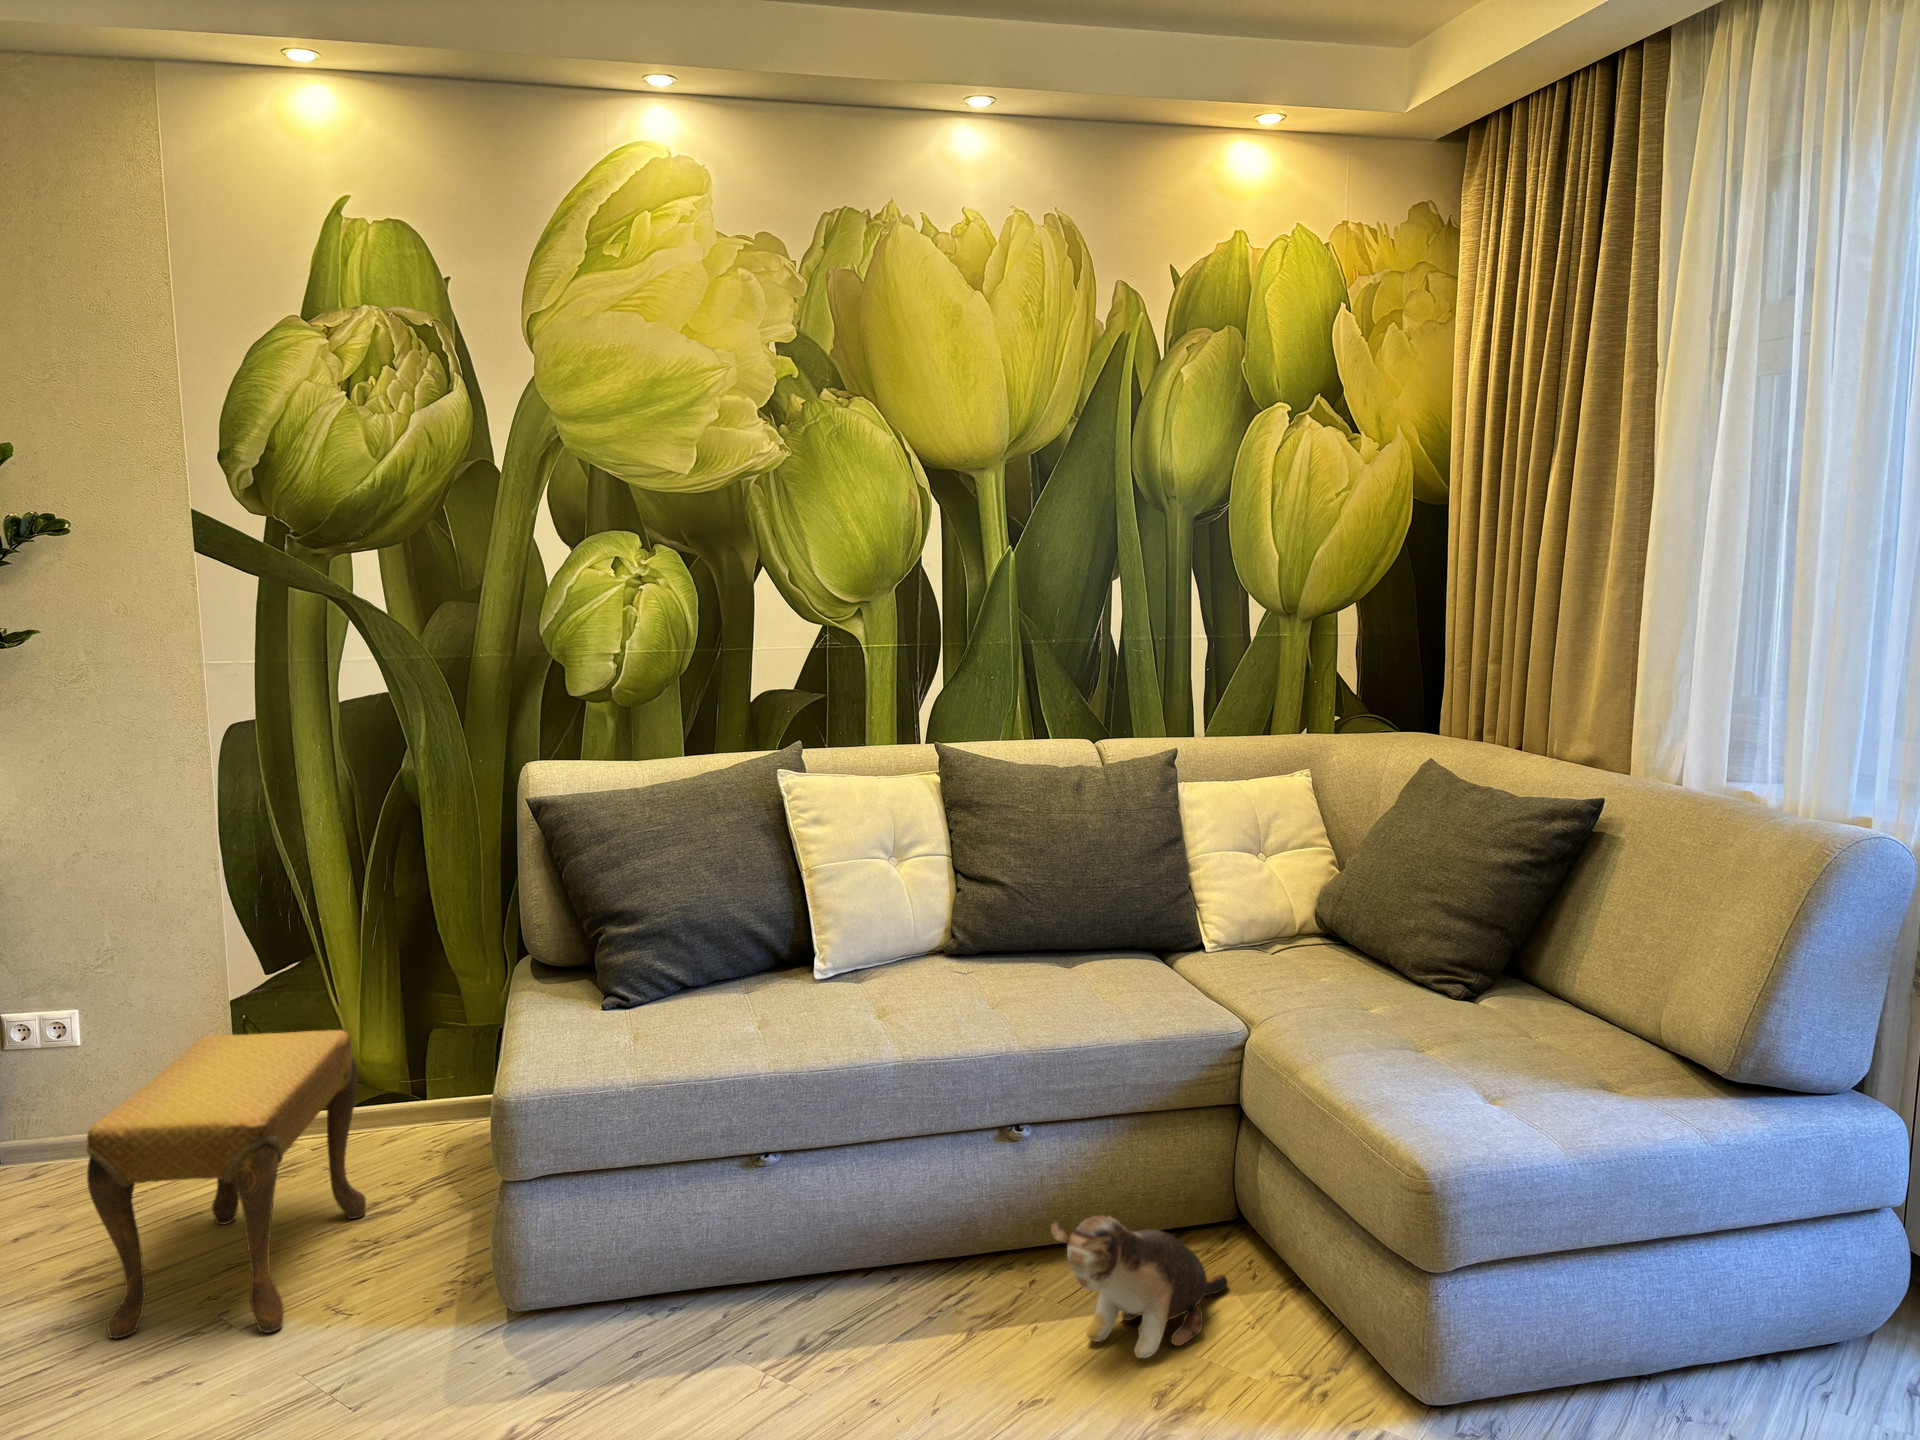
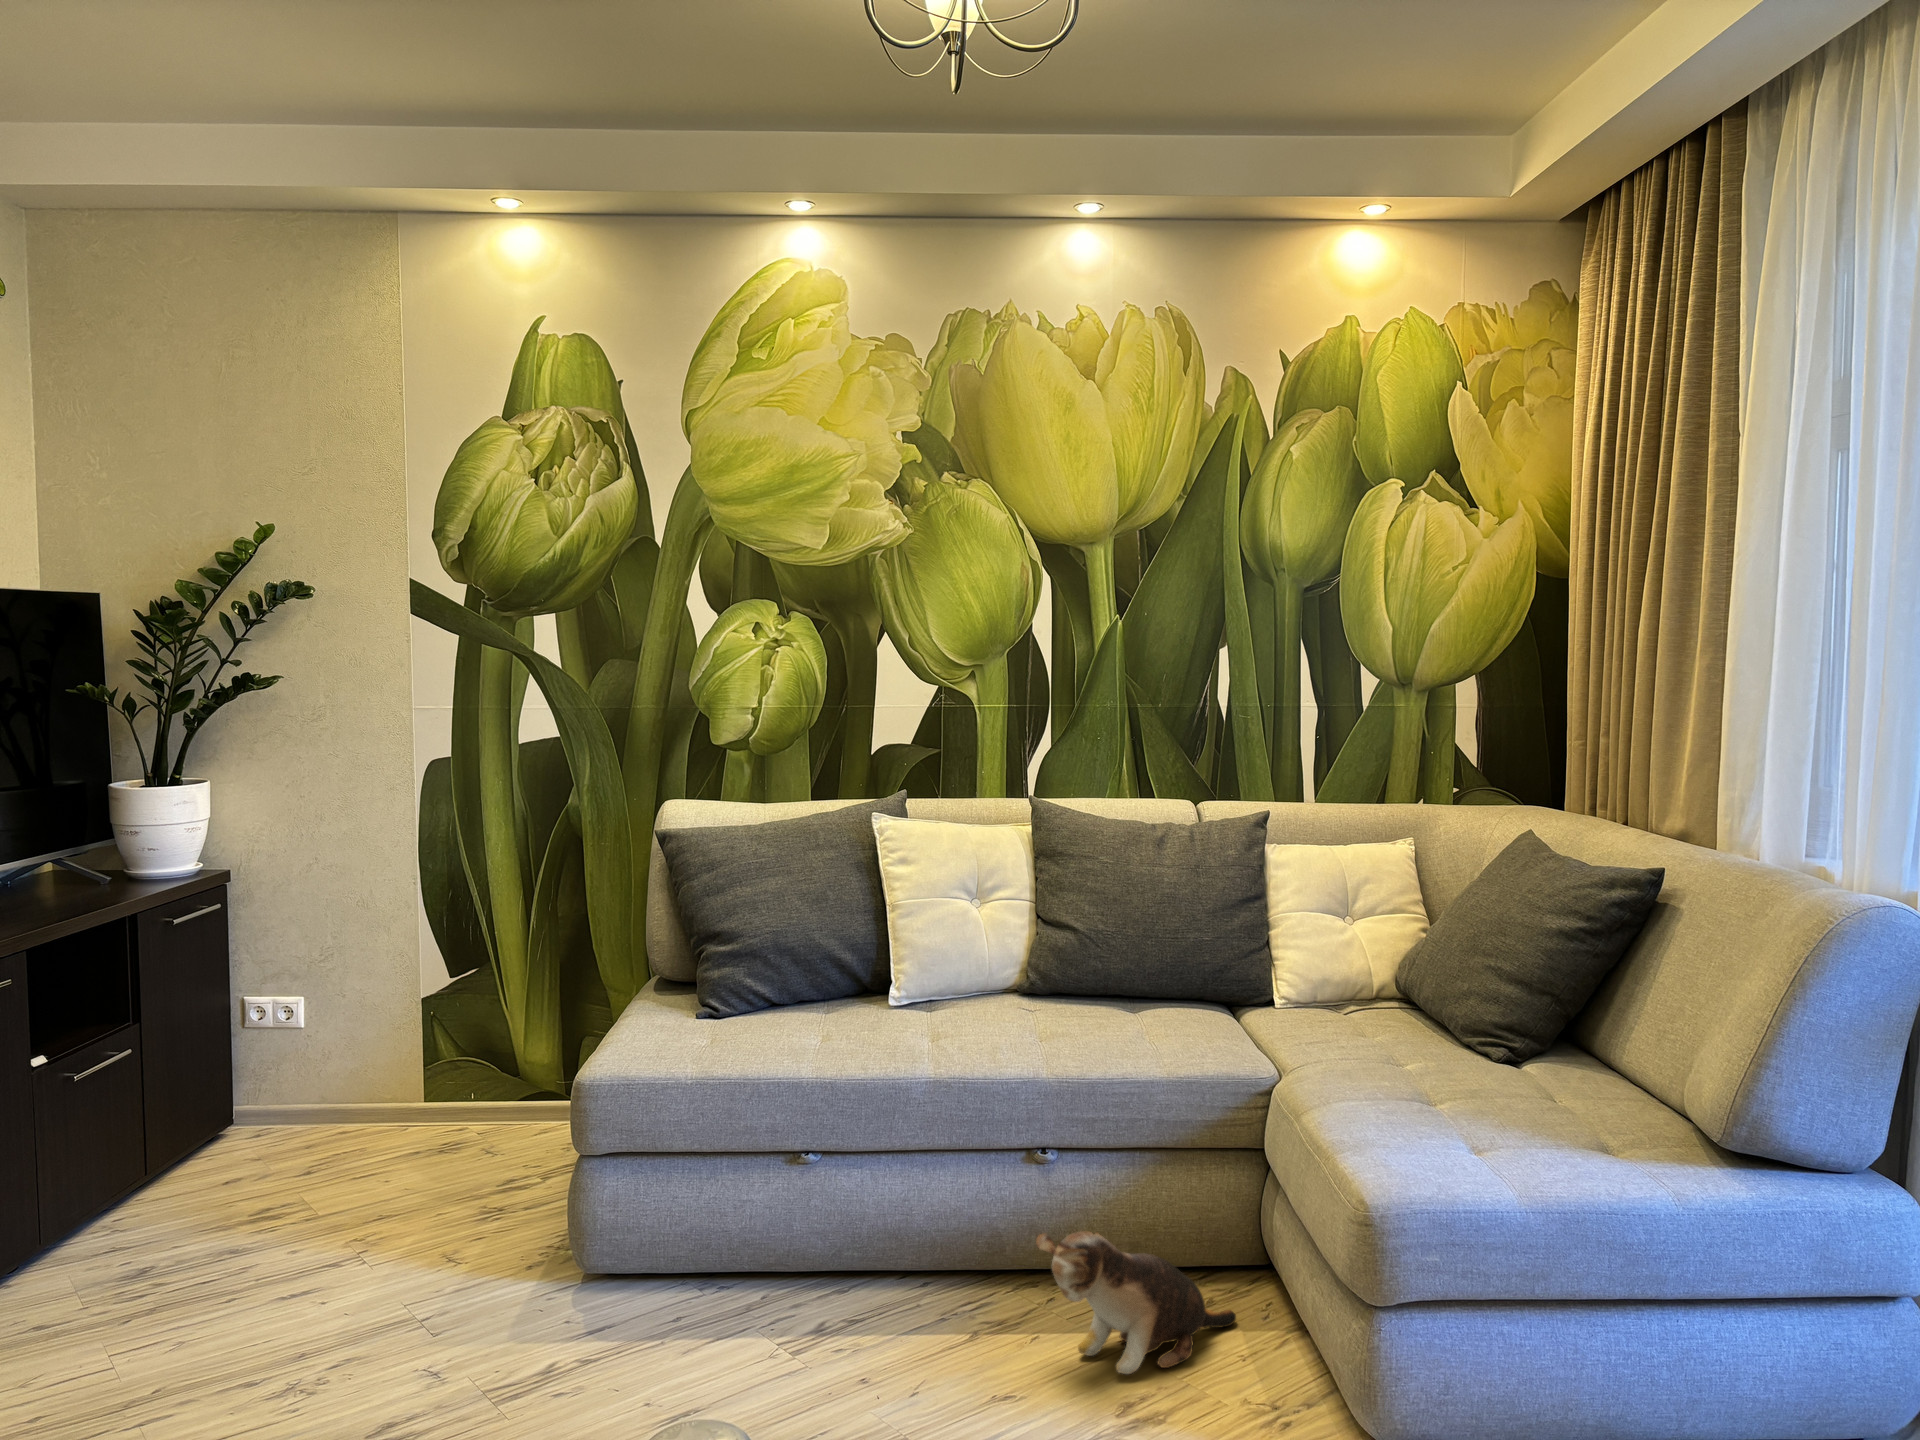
footstool: present [87,1030,366,1339] -> none [258,1019,501,1269]

